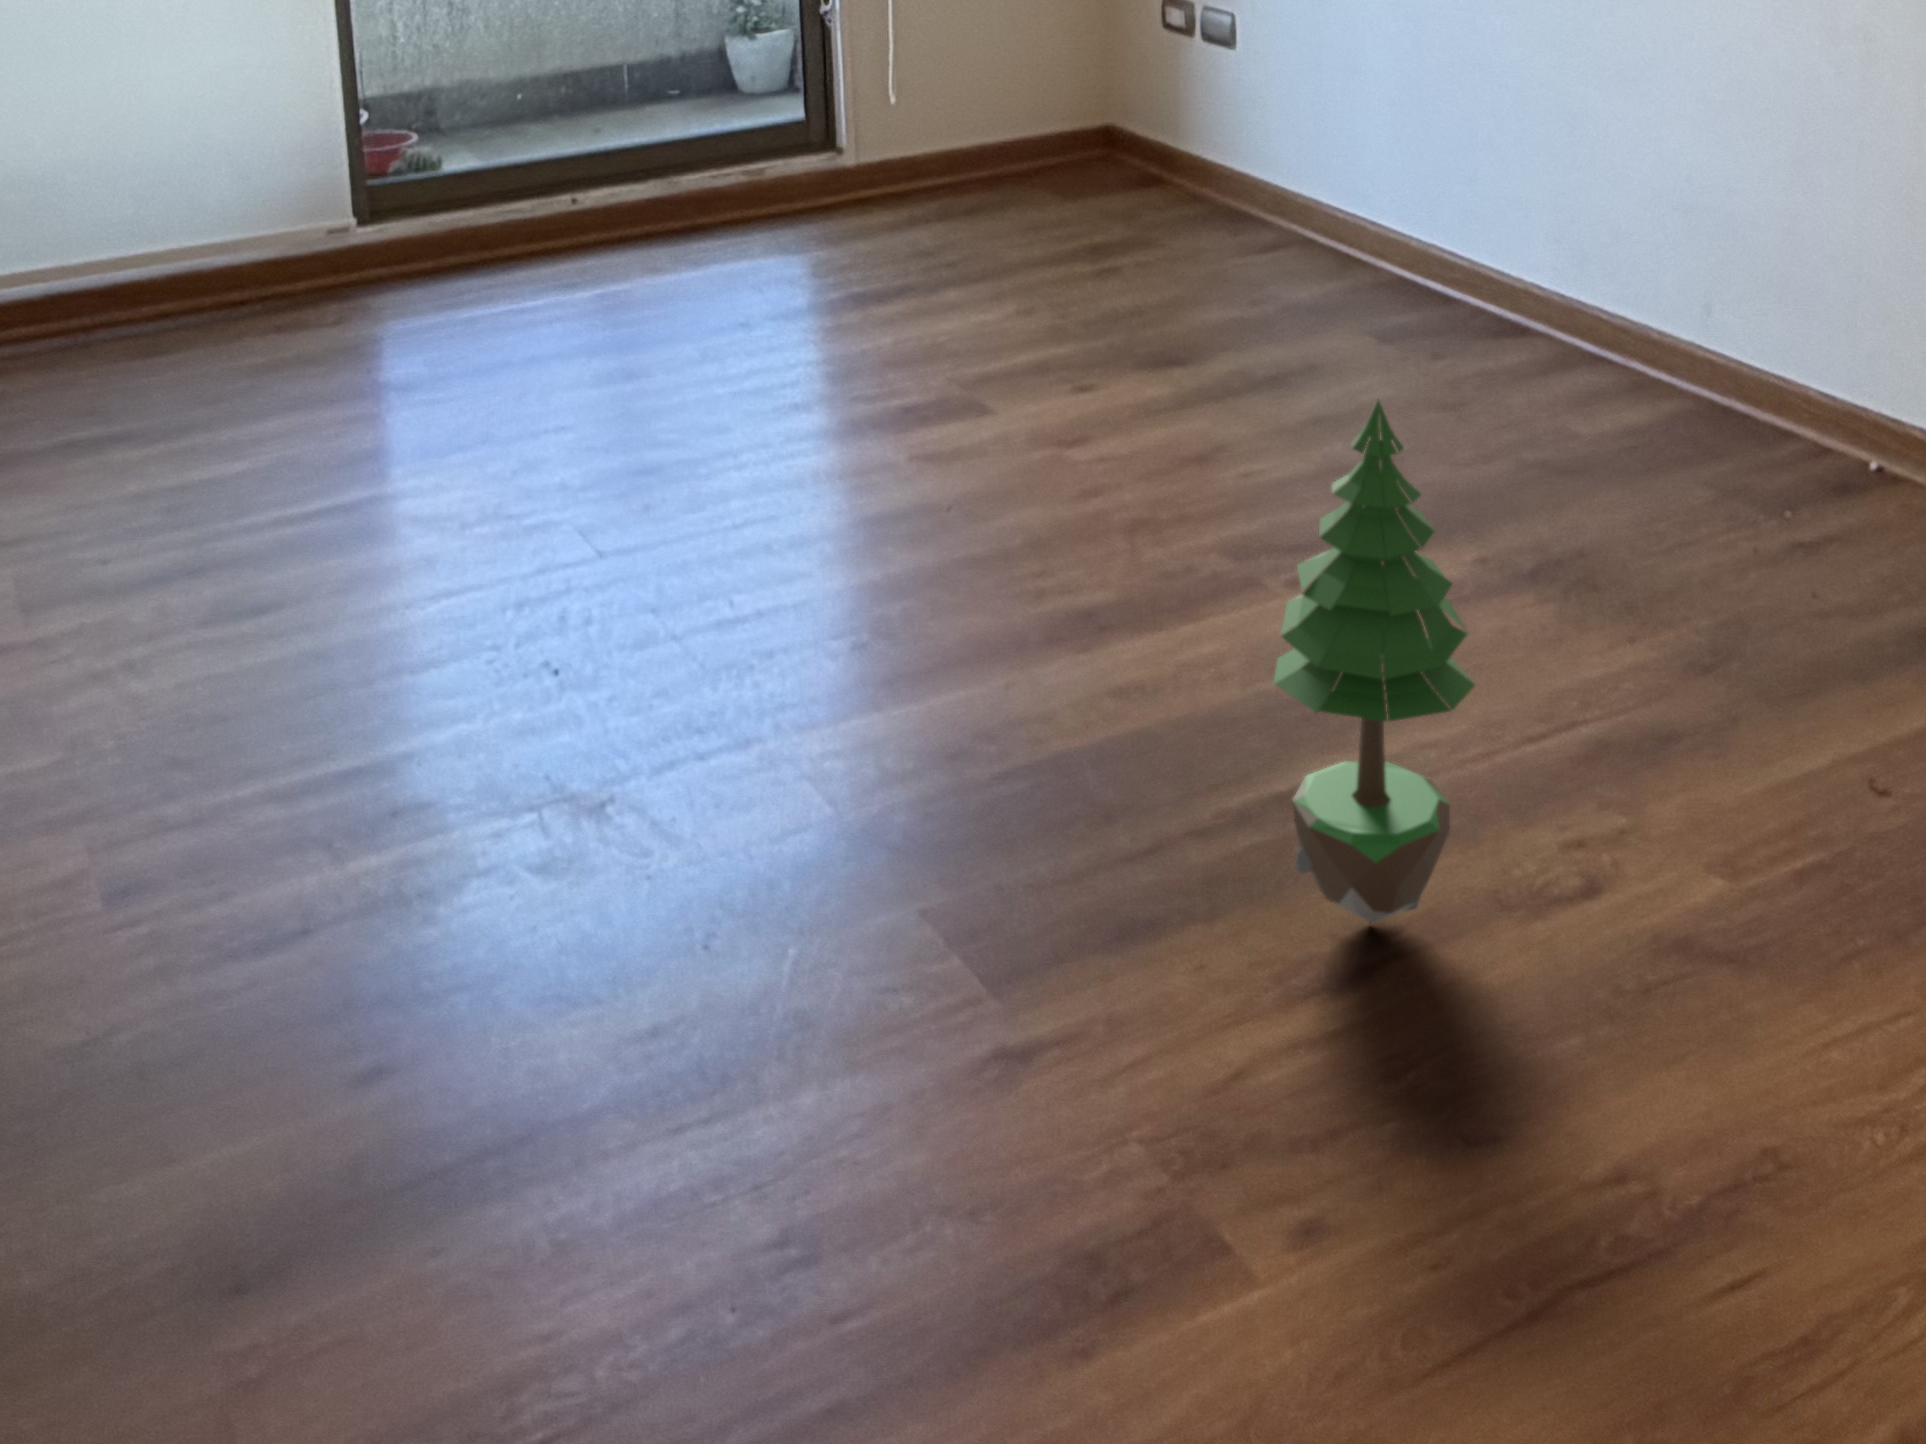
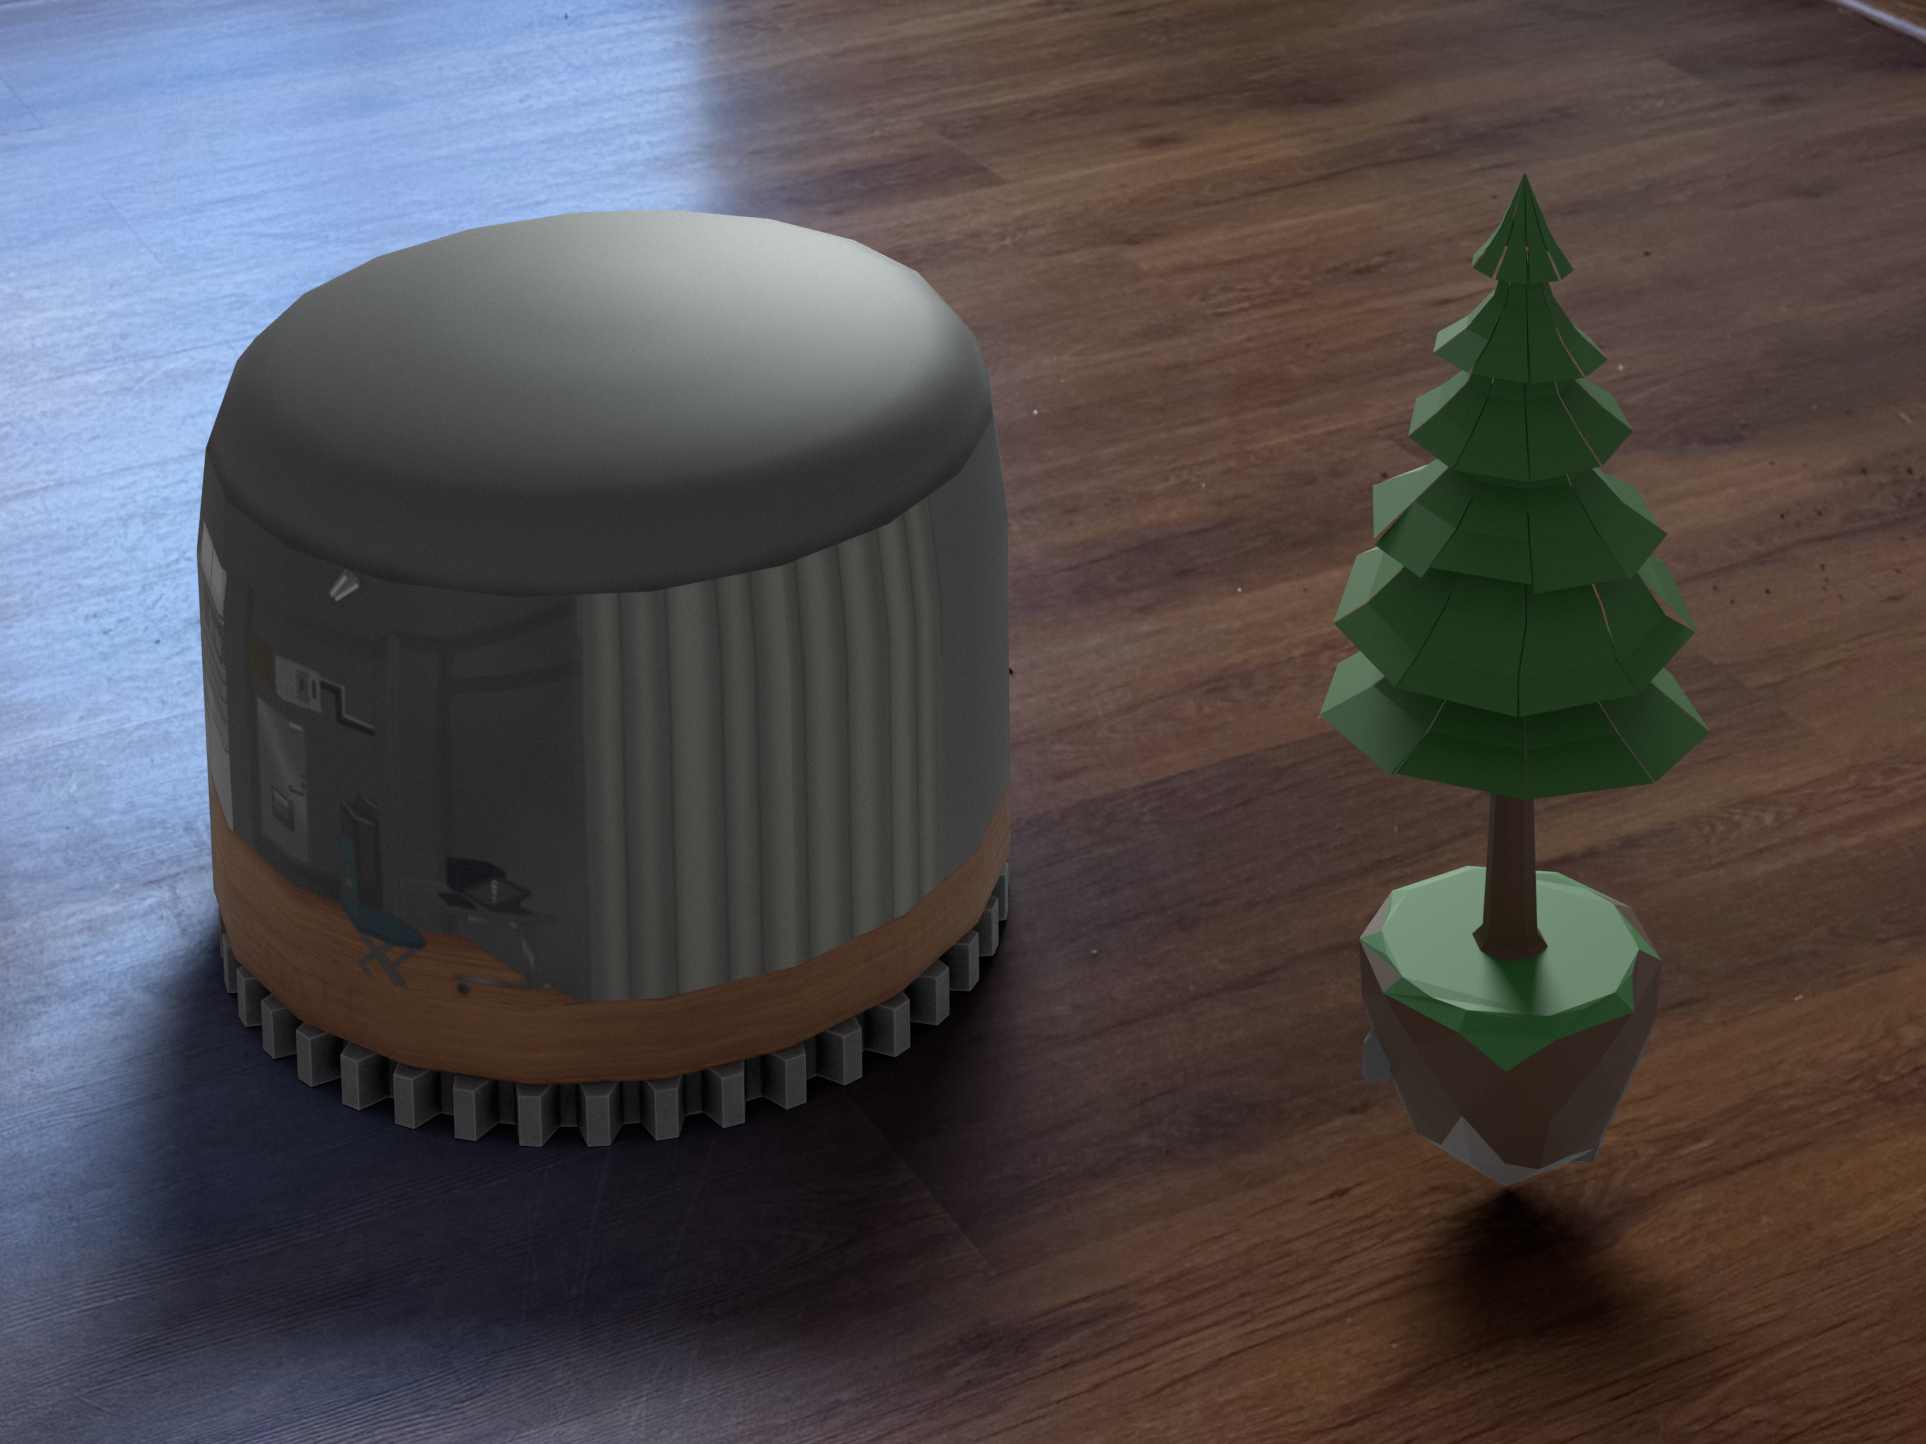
pouf: none [657,434,1088,928] -> present [197,210,1011,1146]

